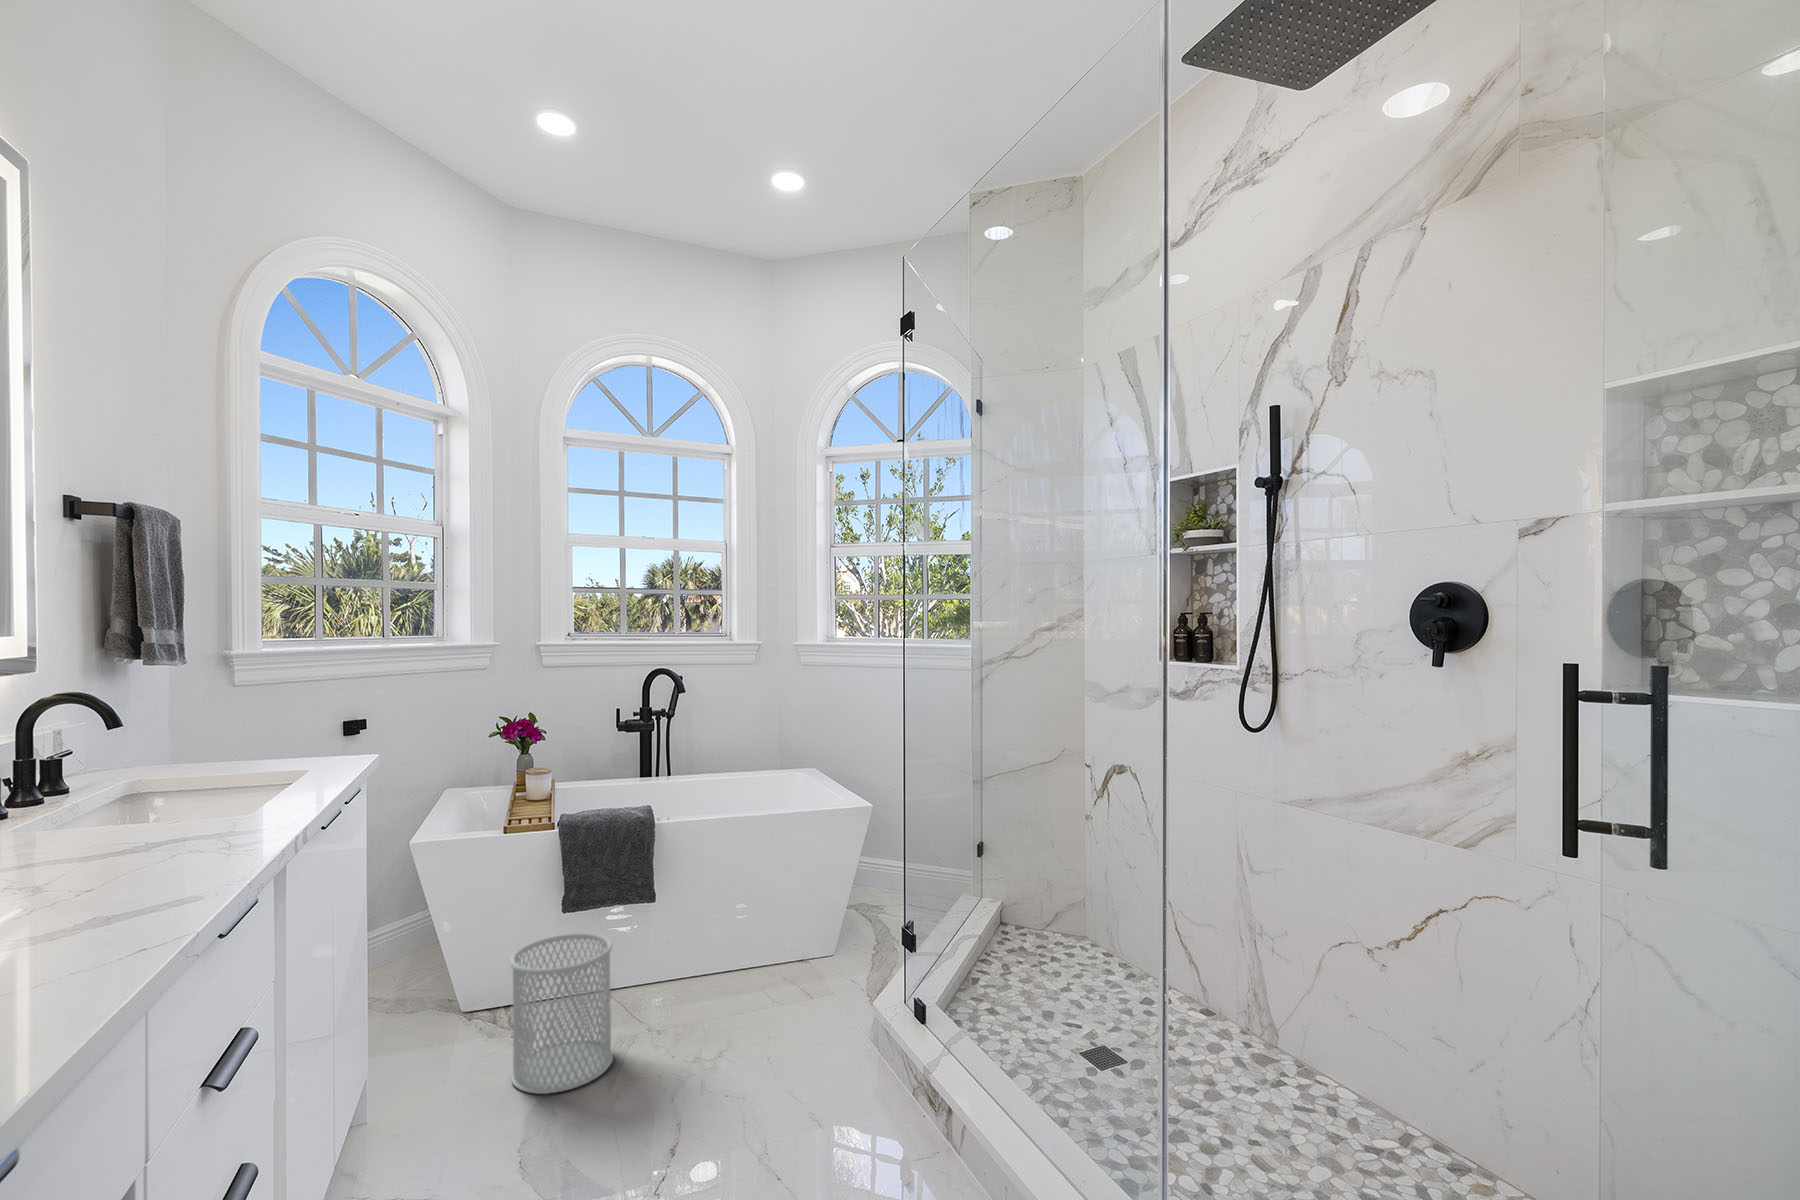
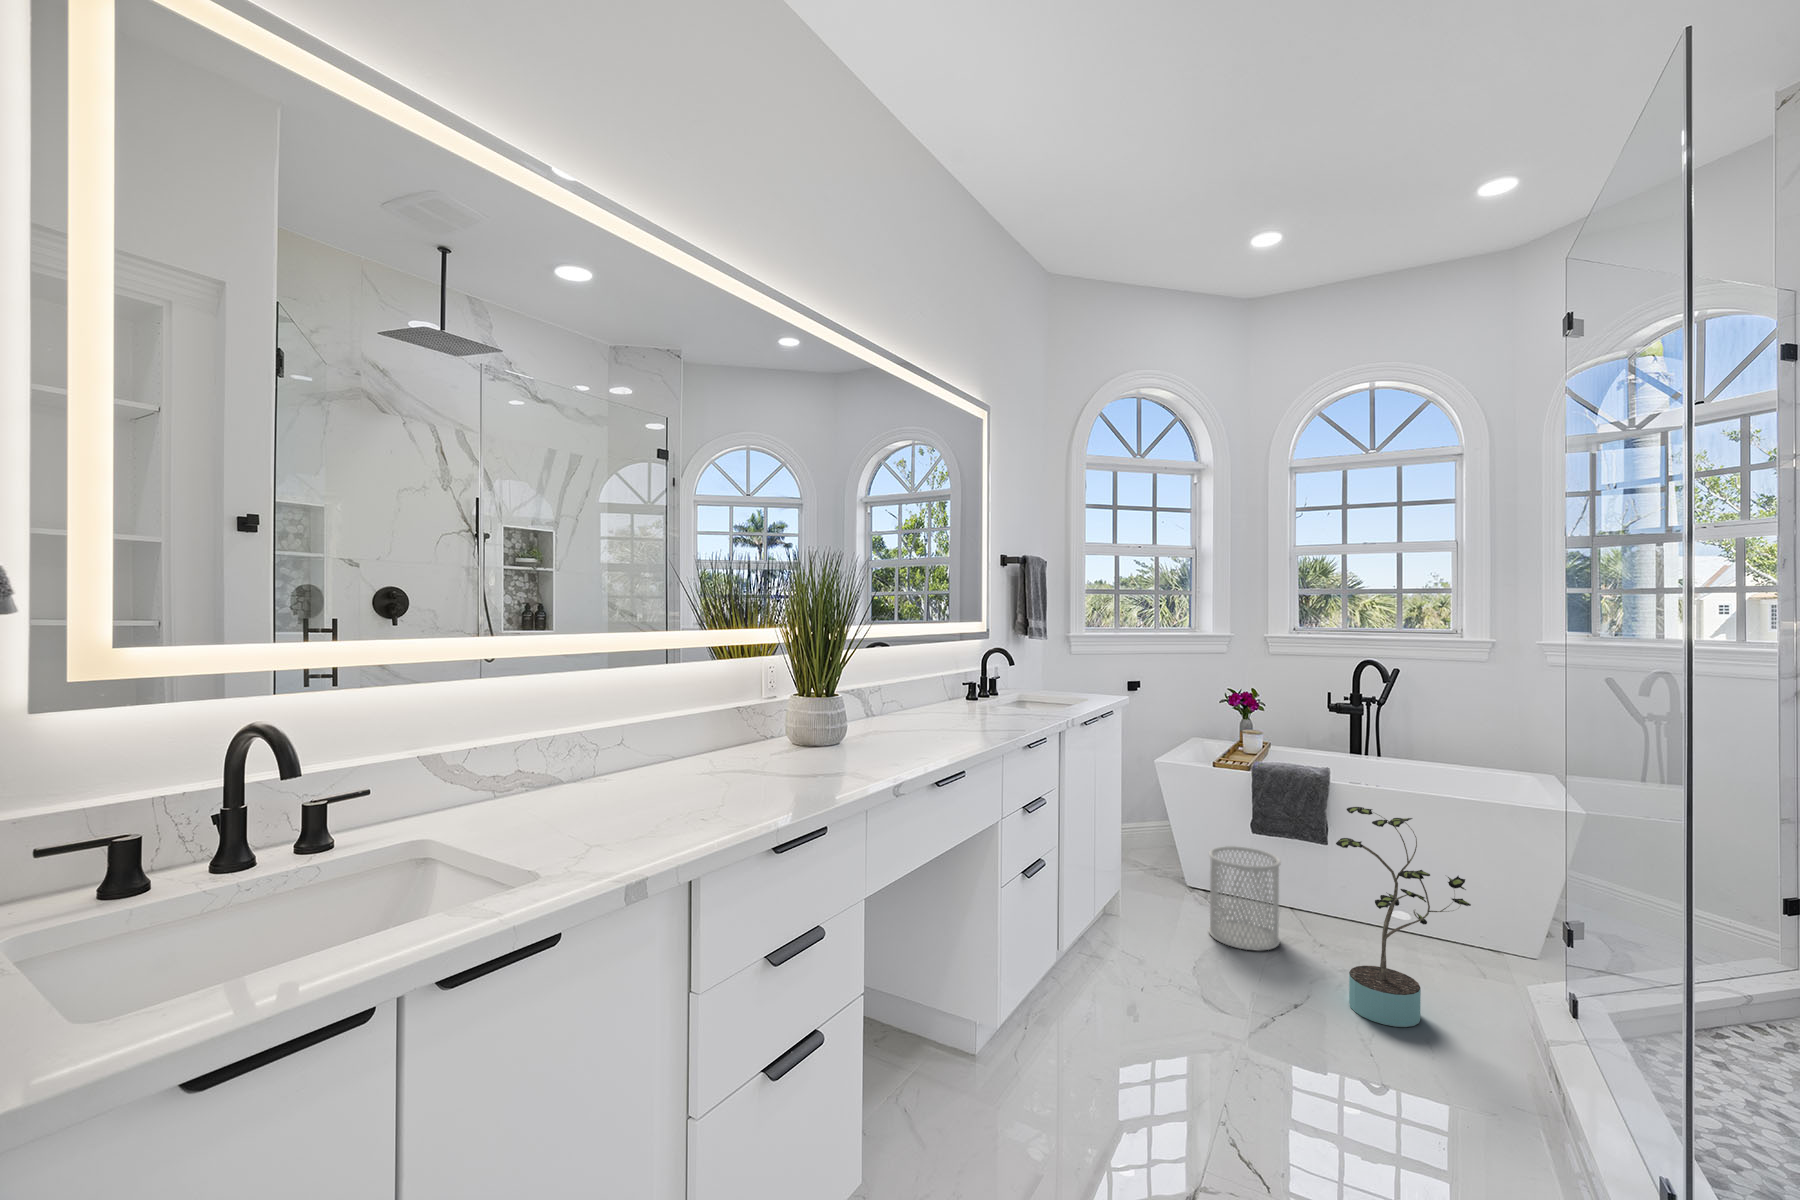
potted plant: none [710,843,849,1123] -> present [1336,807,1471,1027]

